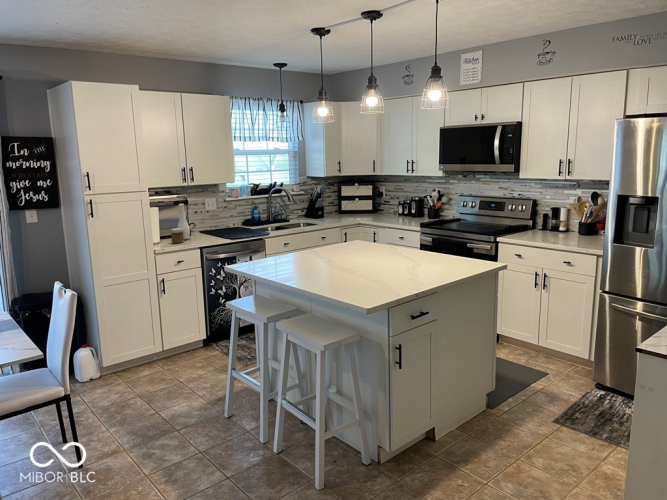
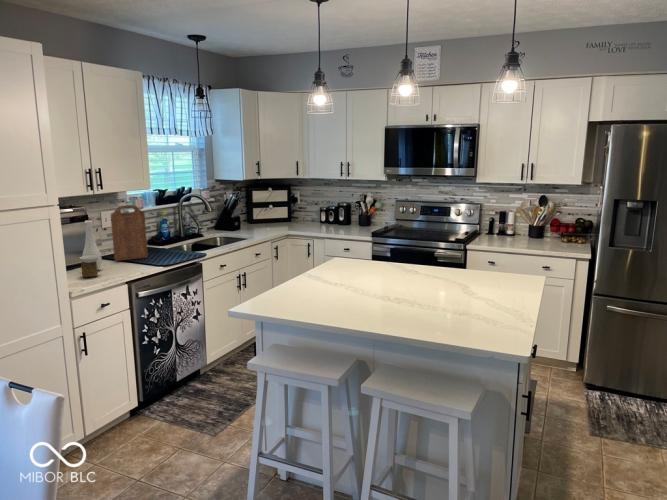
cutting board: none [202,194,228,235] -> present [111,205,148,261]

